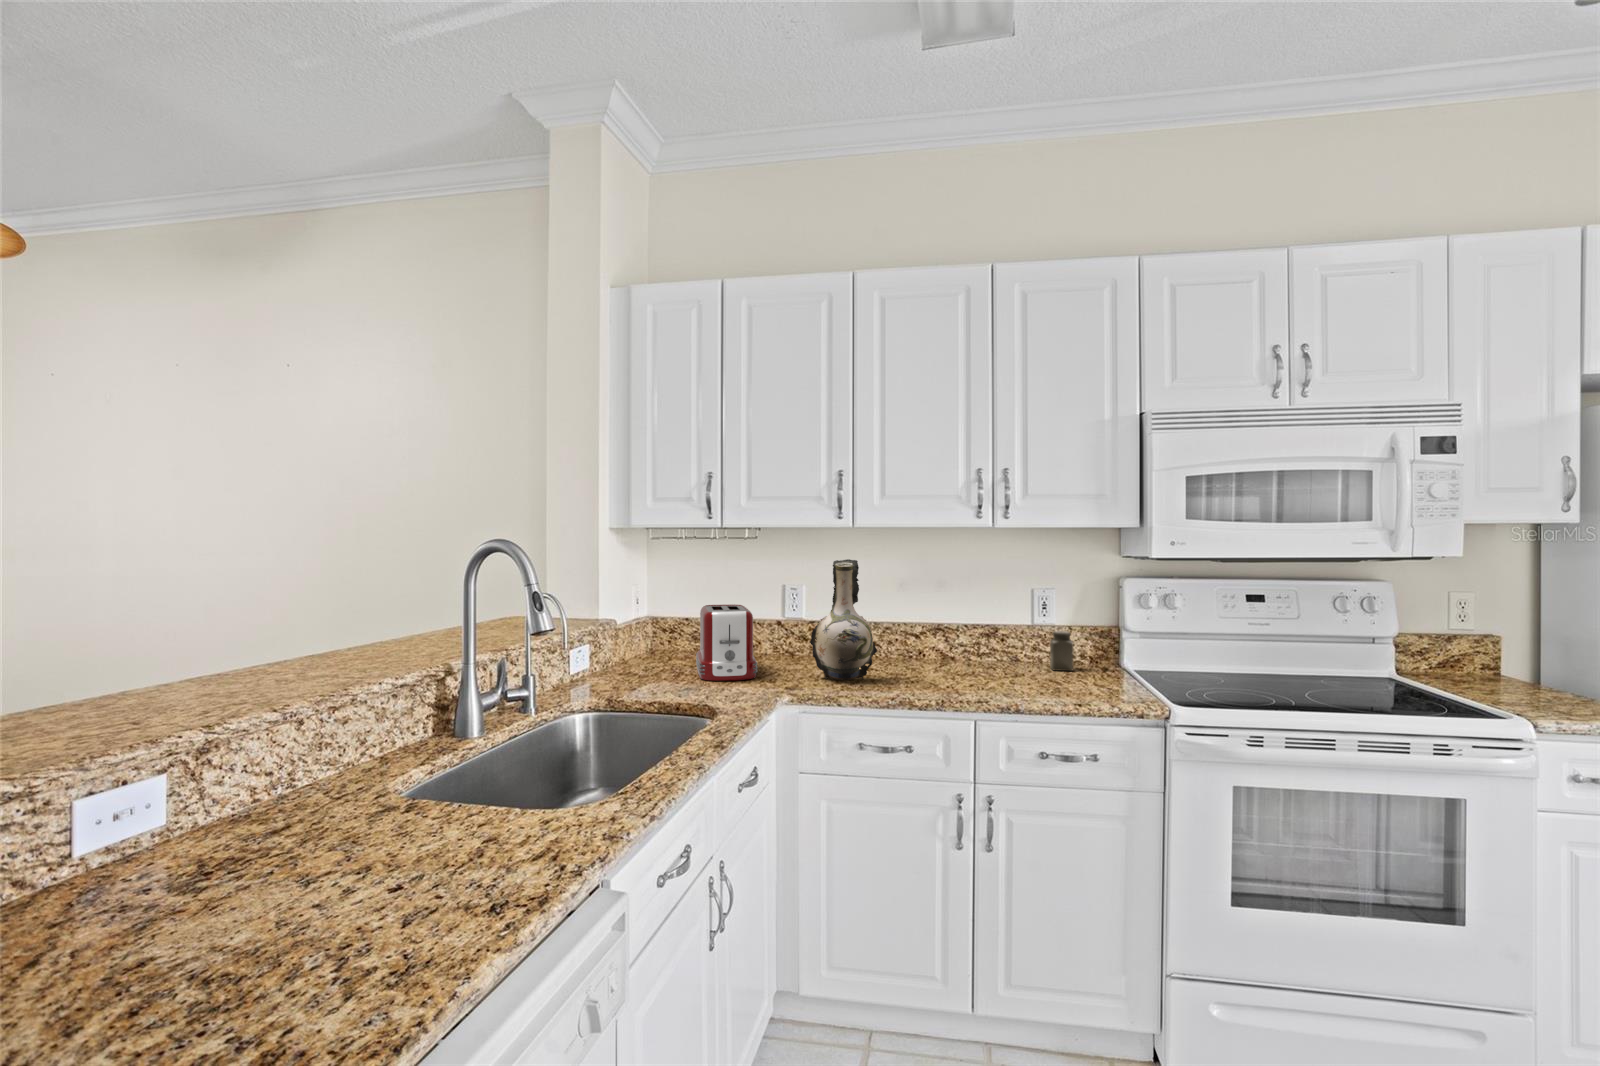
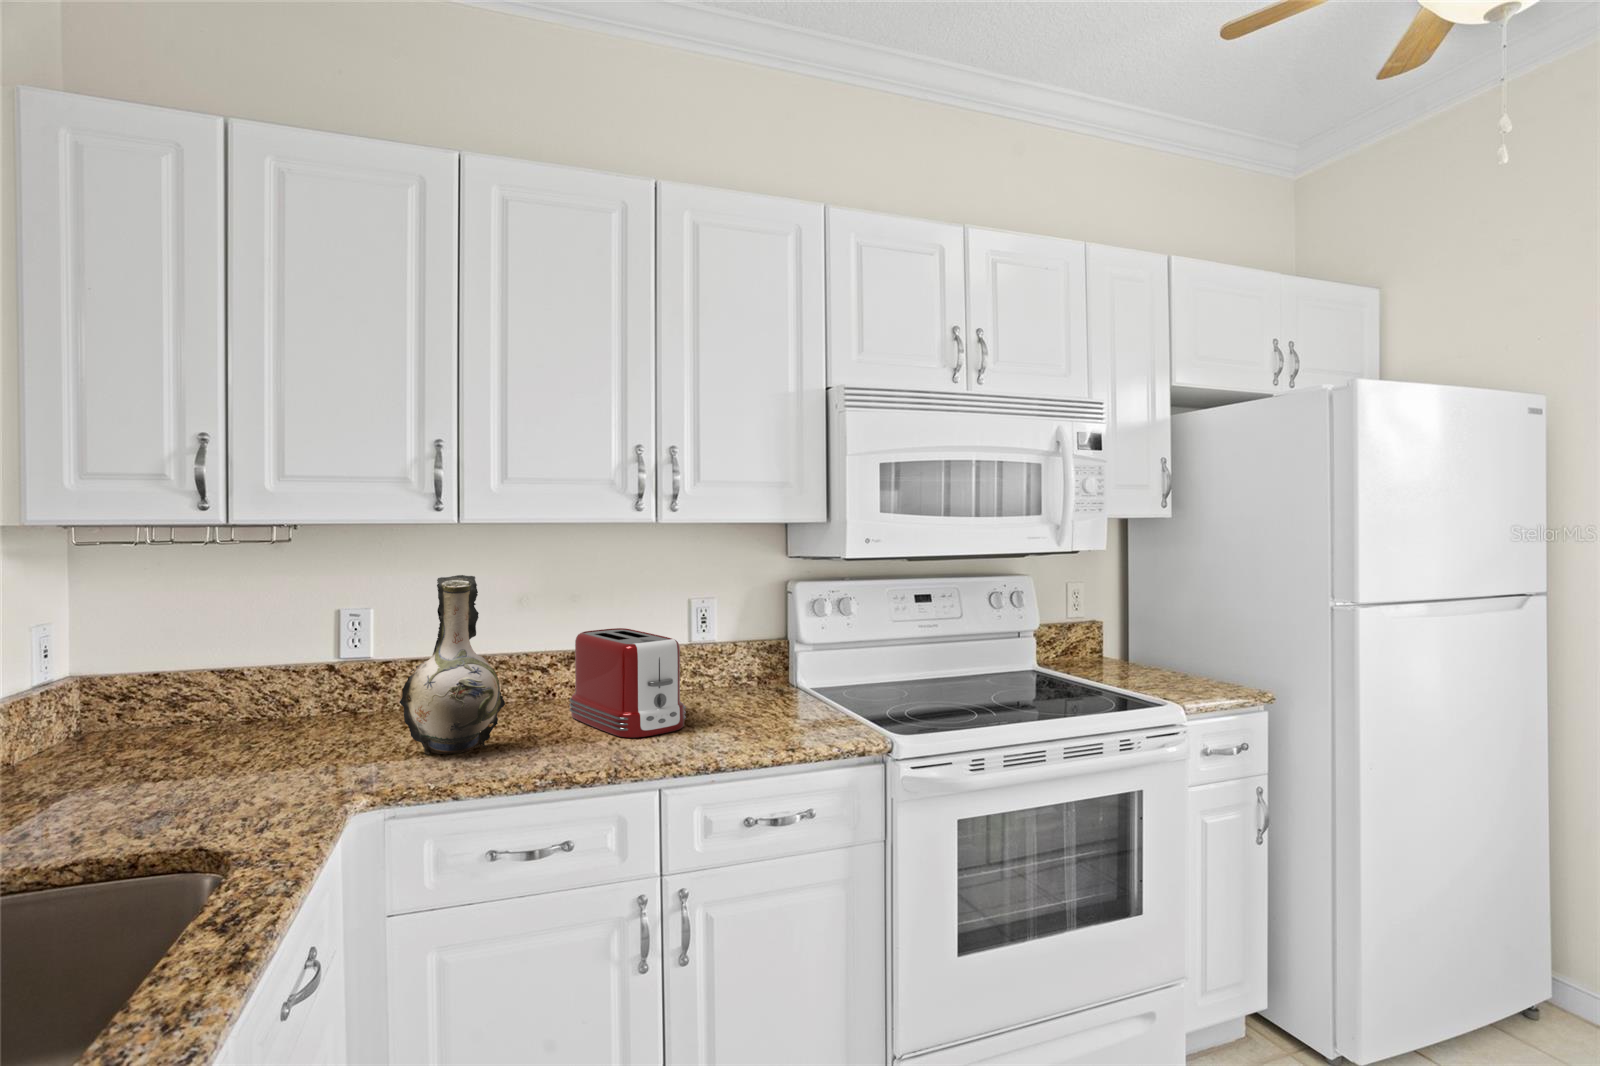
toaster: present [696,605,758,681] -> present [569,628,686,738]
salt shaker: present [1050,631,1073,671] -> none [715,648,744,699]

